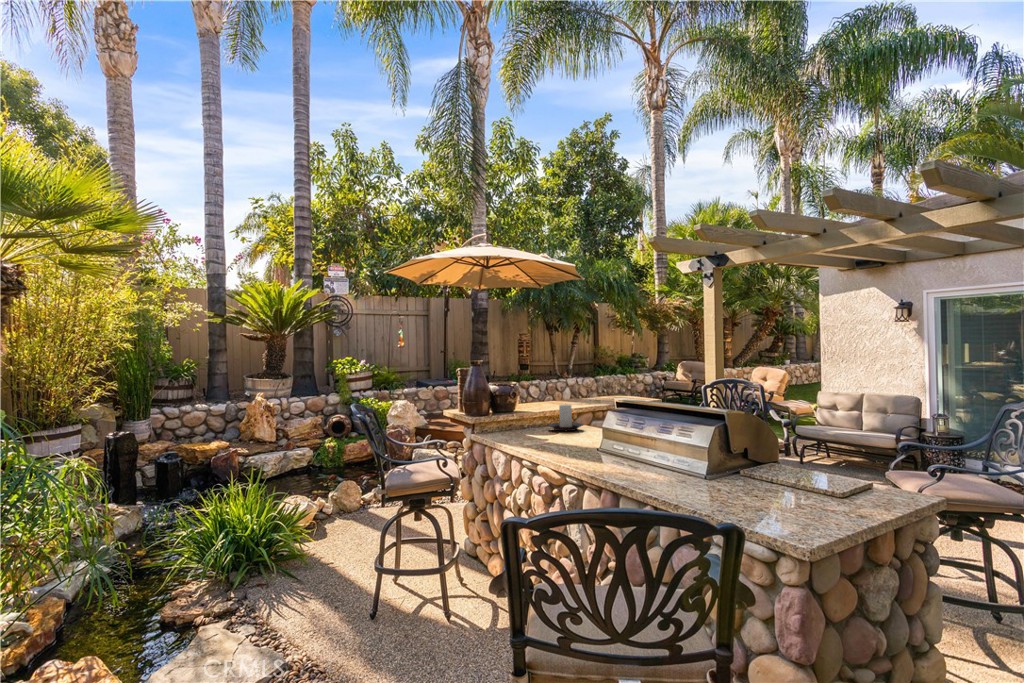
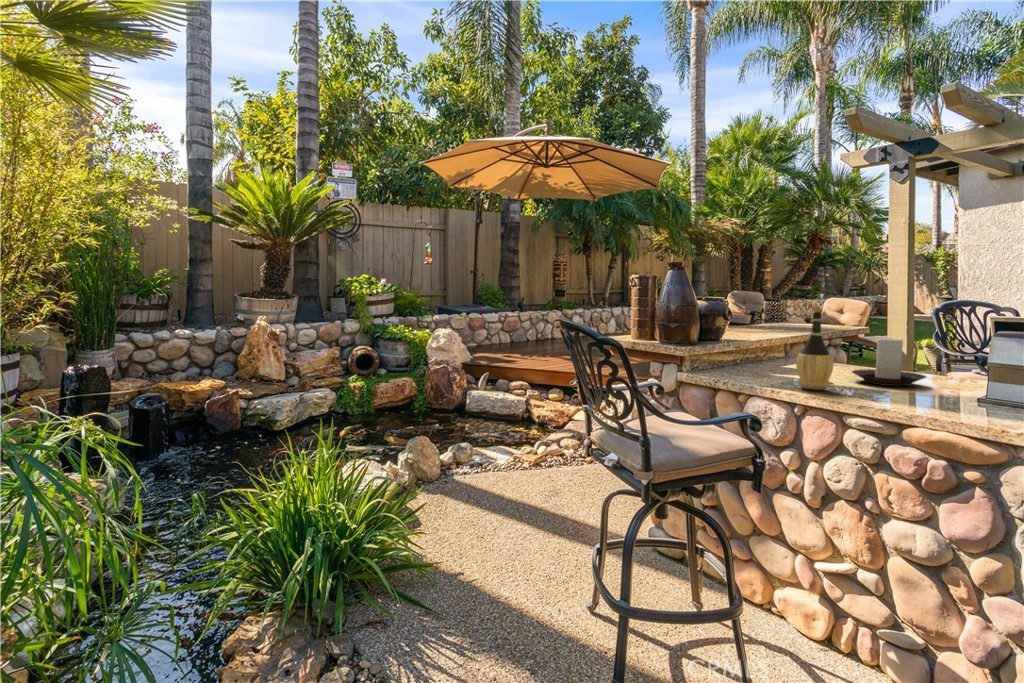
wine bottle: none [502,388,519,433] -> present [796,307,834,390]

